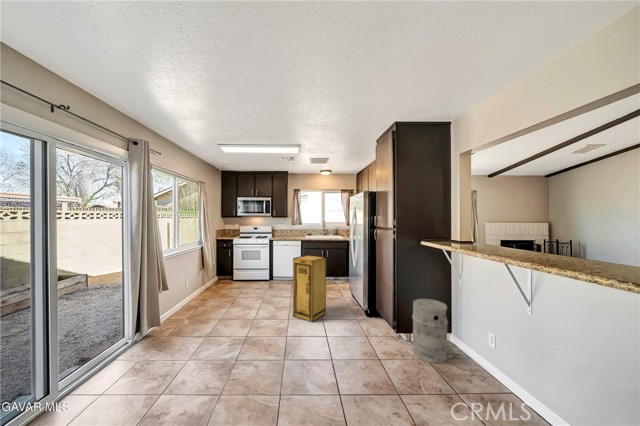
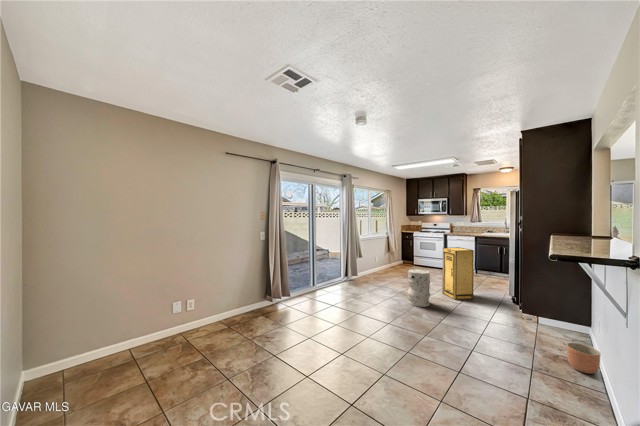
trash can: present [412,299,448,363] -> present [408,269,430,307]
planter: none [467,350,497,384] -> present [567,343,600,374]

